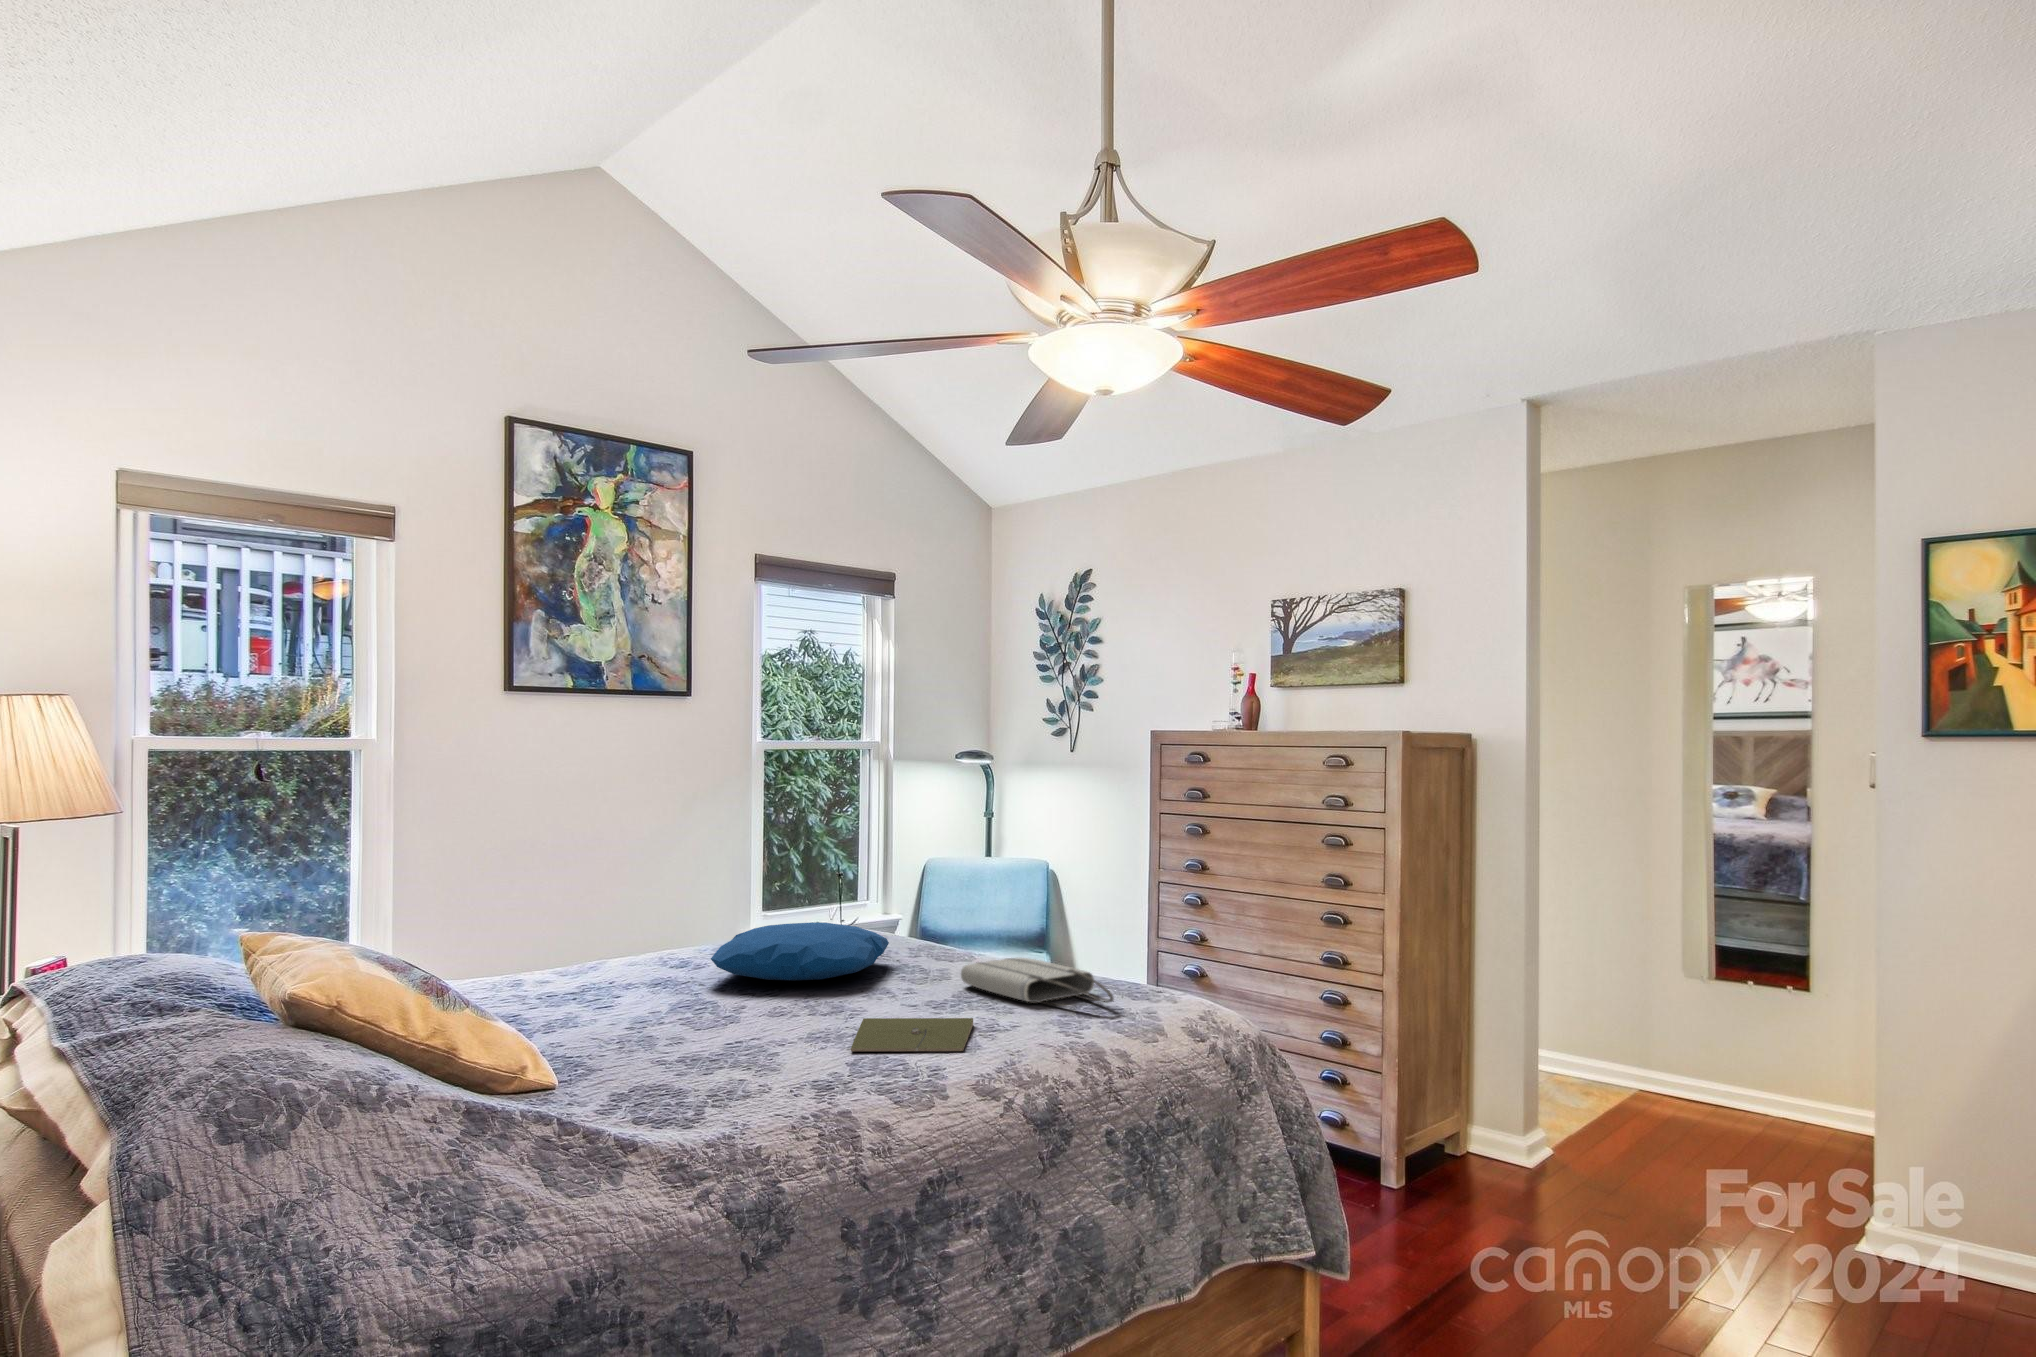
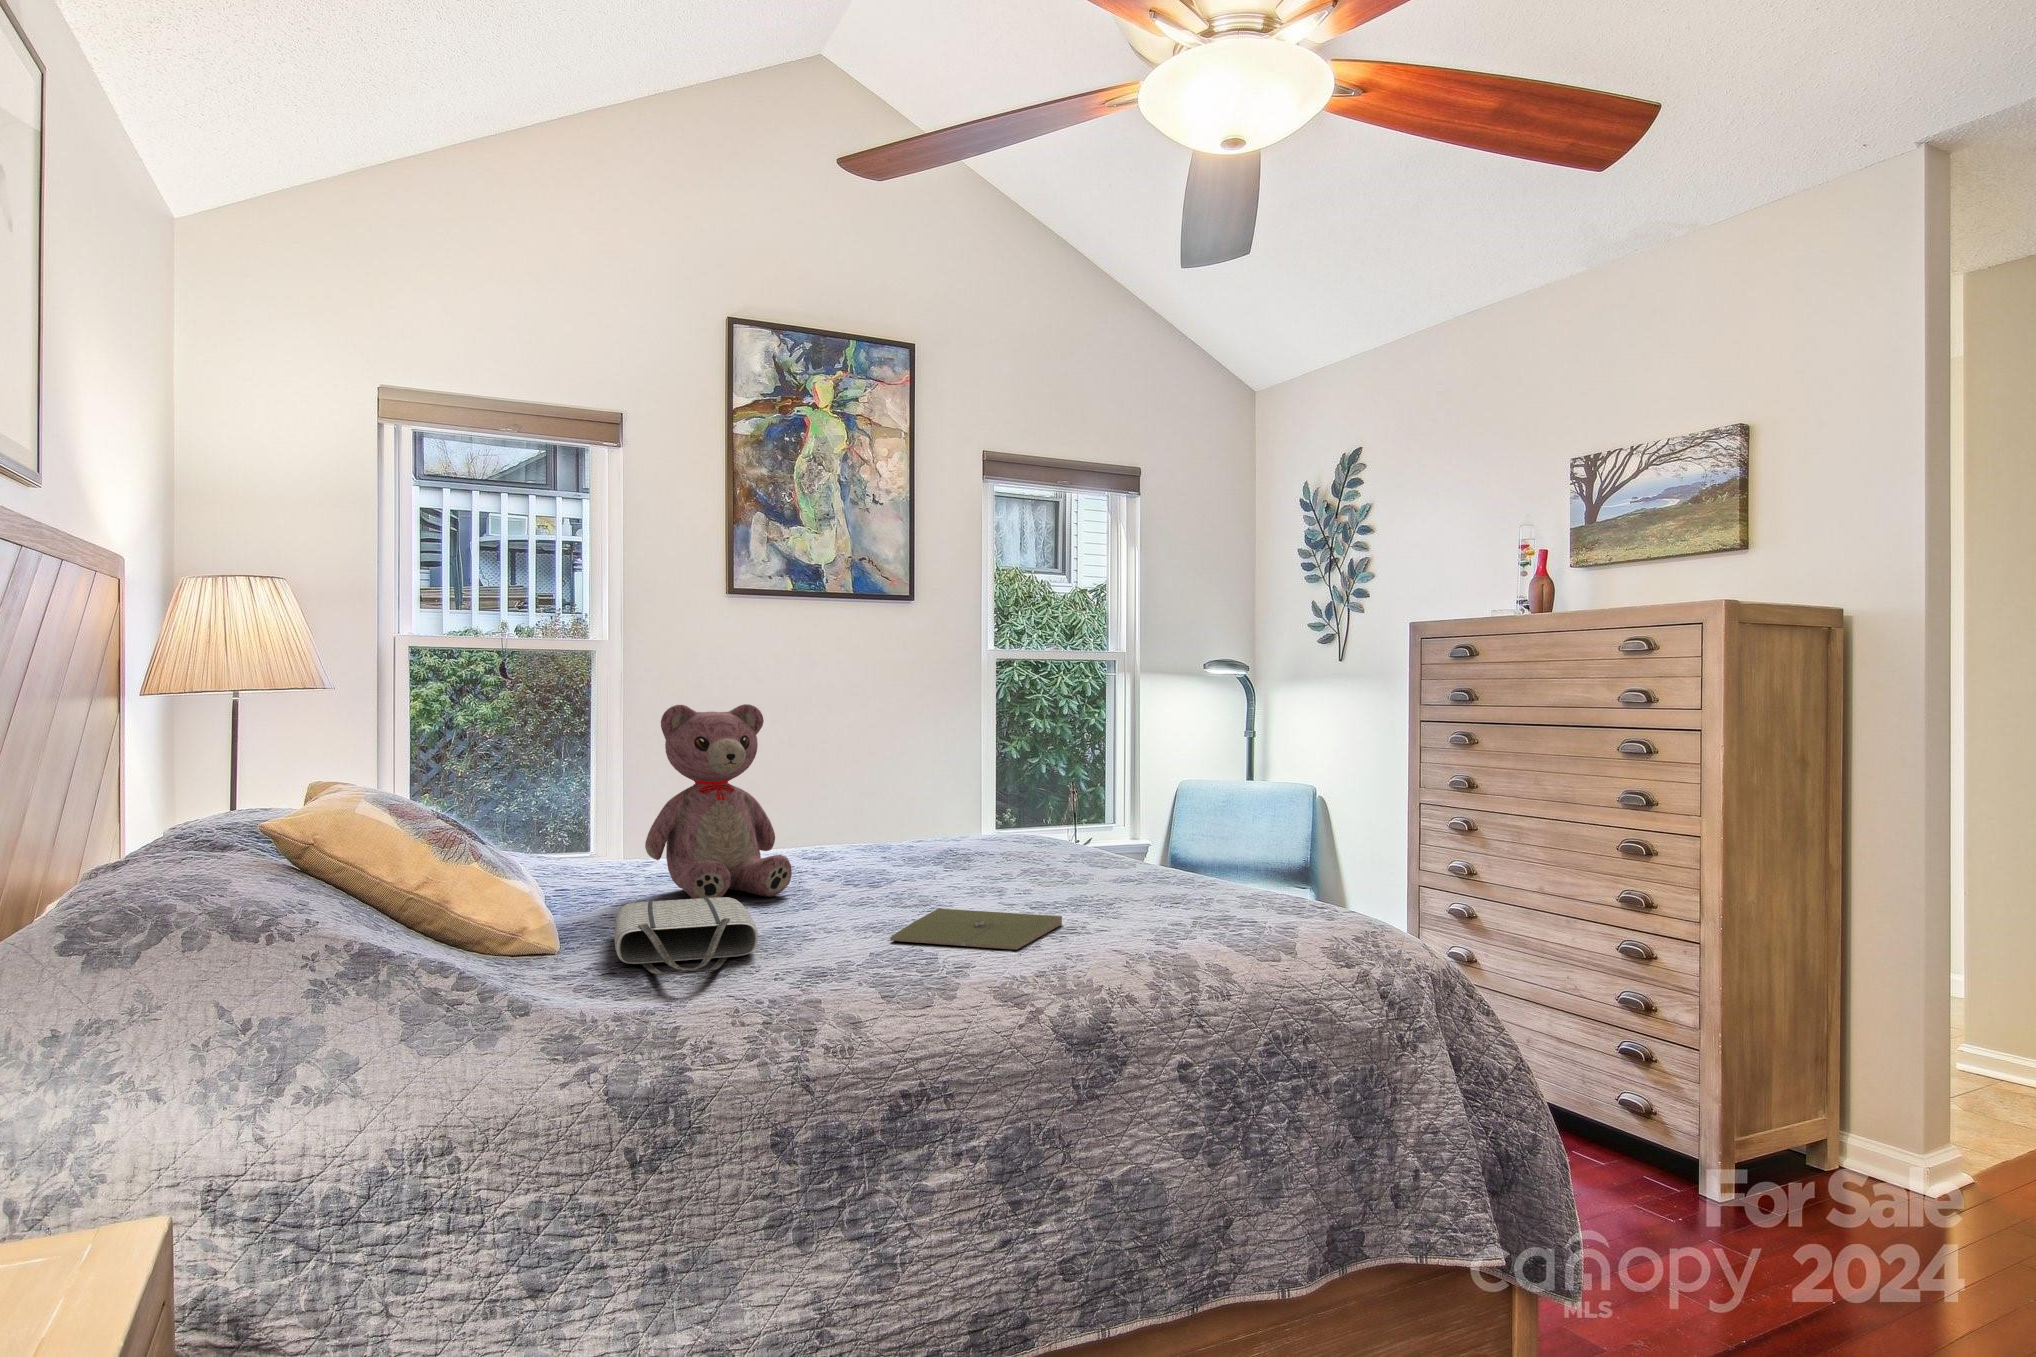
teddy bear: none [558,836,703,1027] -> present [645,704,792,899]
pillow: present [711,922,889,981] -> none [835,814,1040,872]
tote bag: present [961,958,1114,1006] -> present [615,897,758,975]

